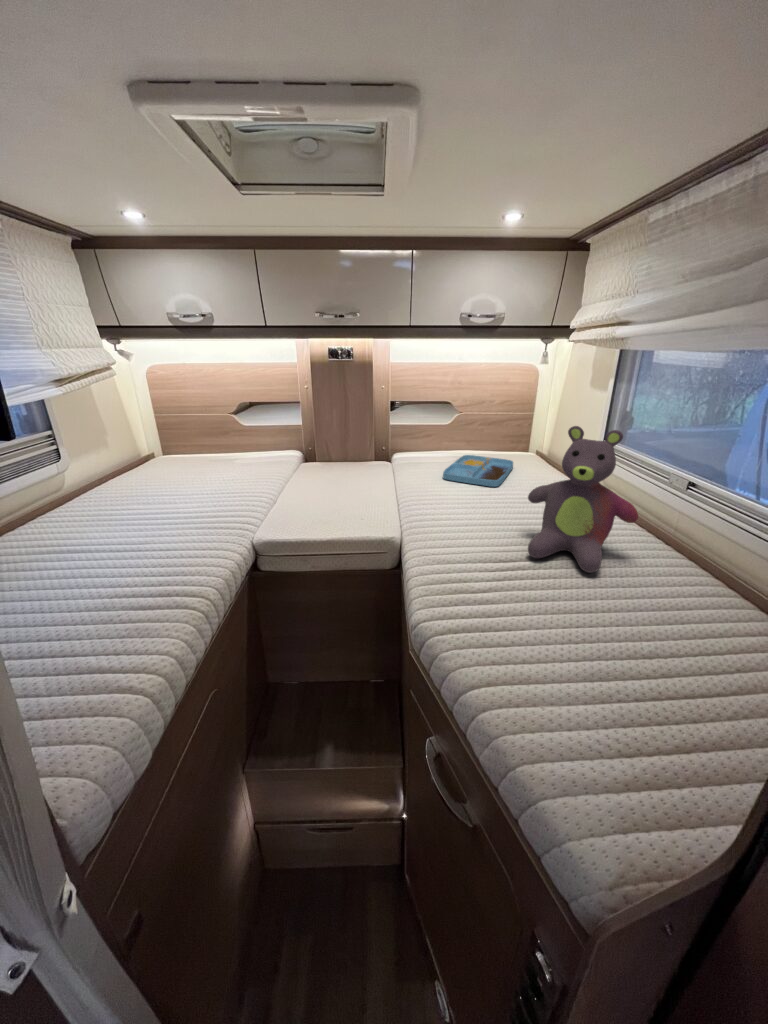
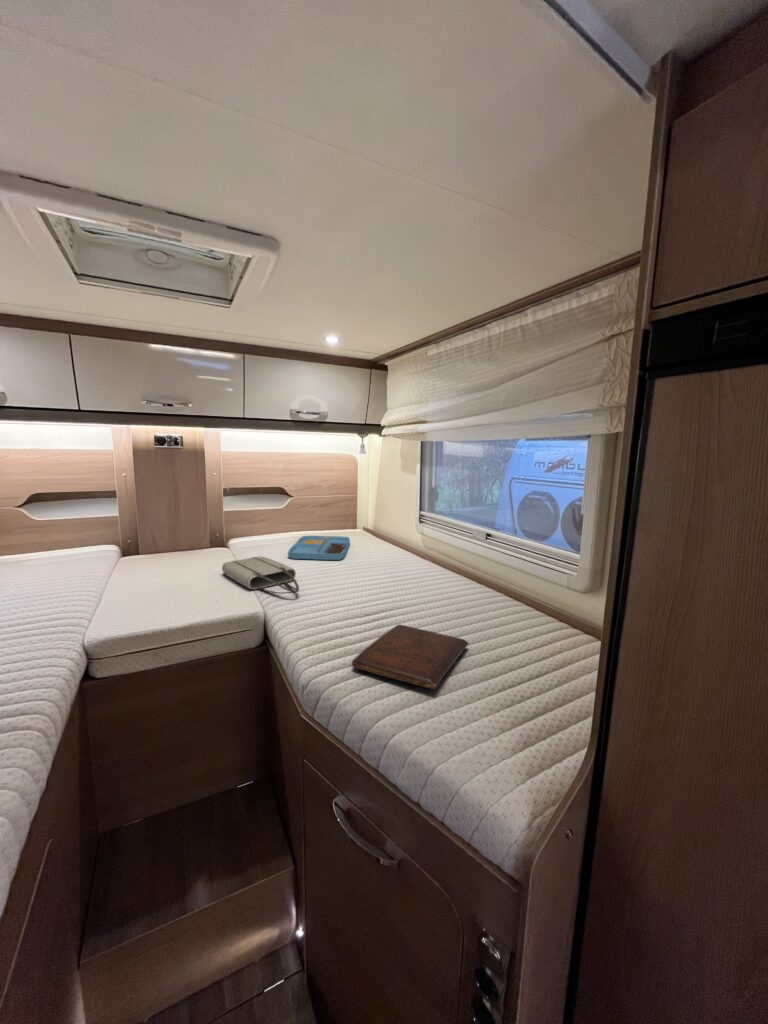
stuffed bear: present [528,426,638,573] -> none [377,495,463,612]
tote bag: none [376,475,442,521] -> present [222,557,299,593]
book: none [463,581,615,677] -> present [352,625,468,689]

